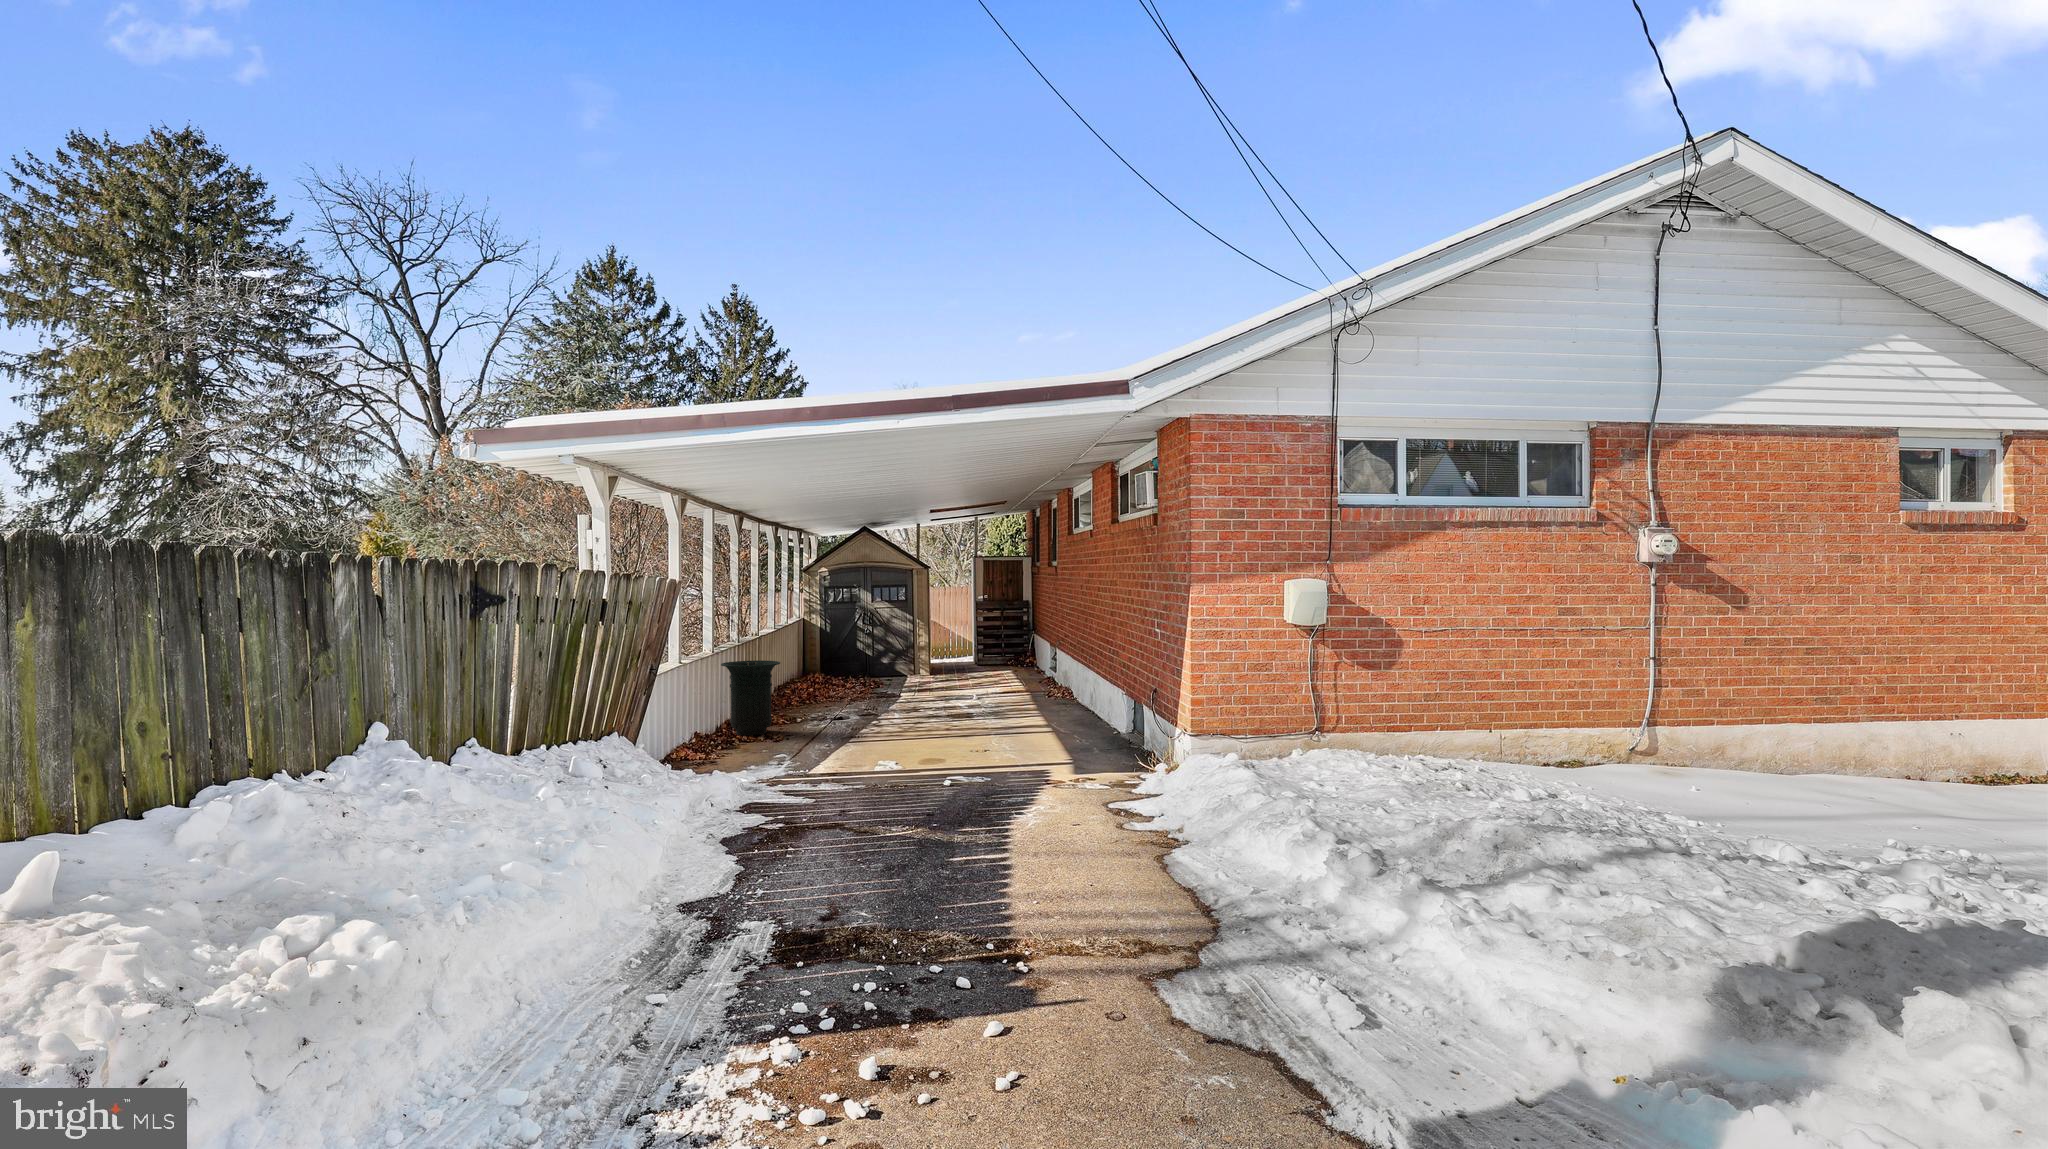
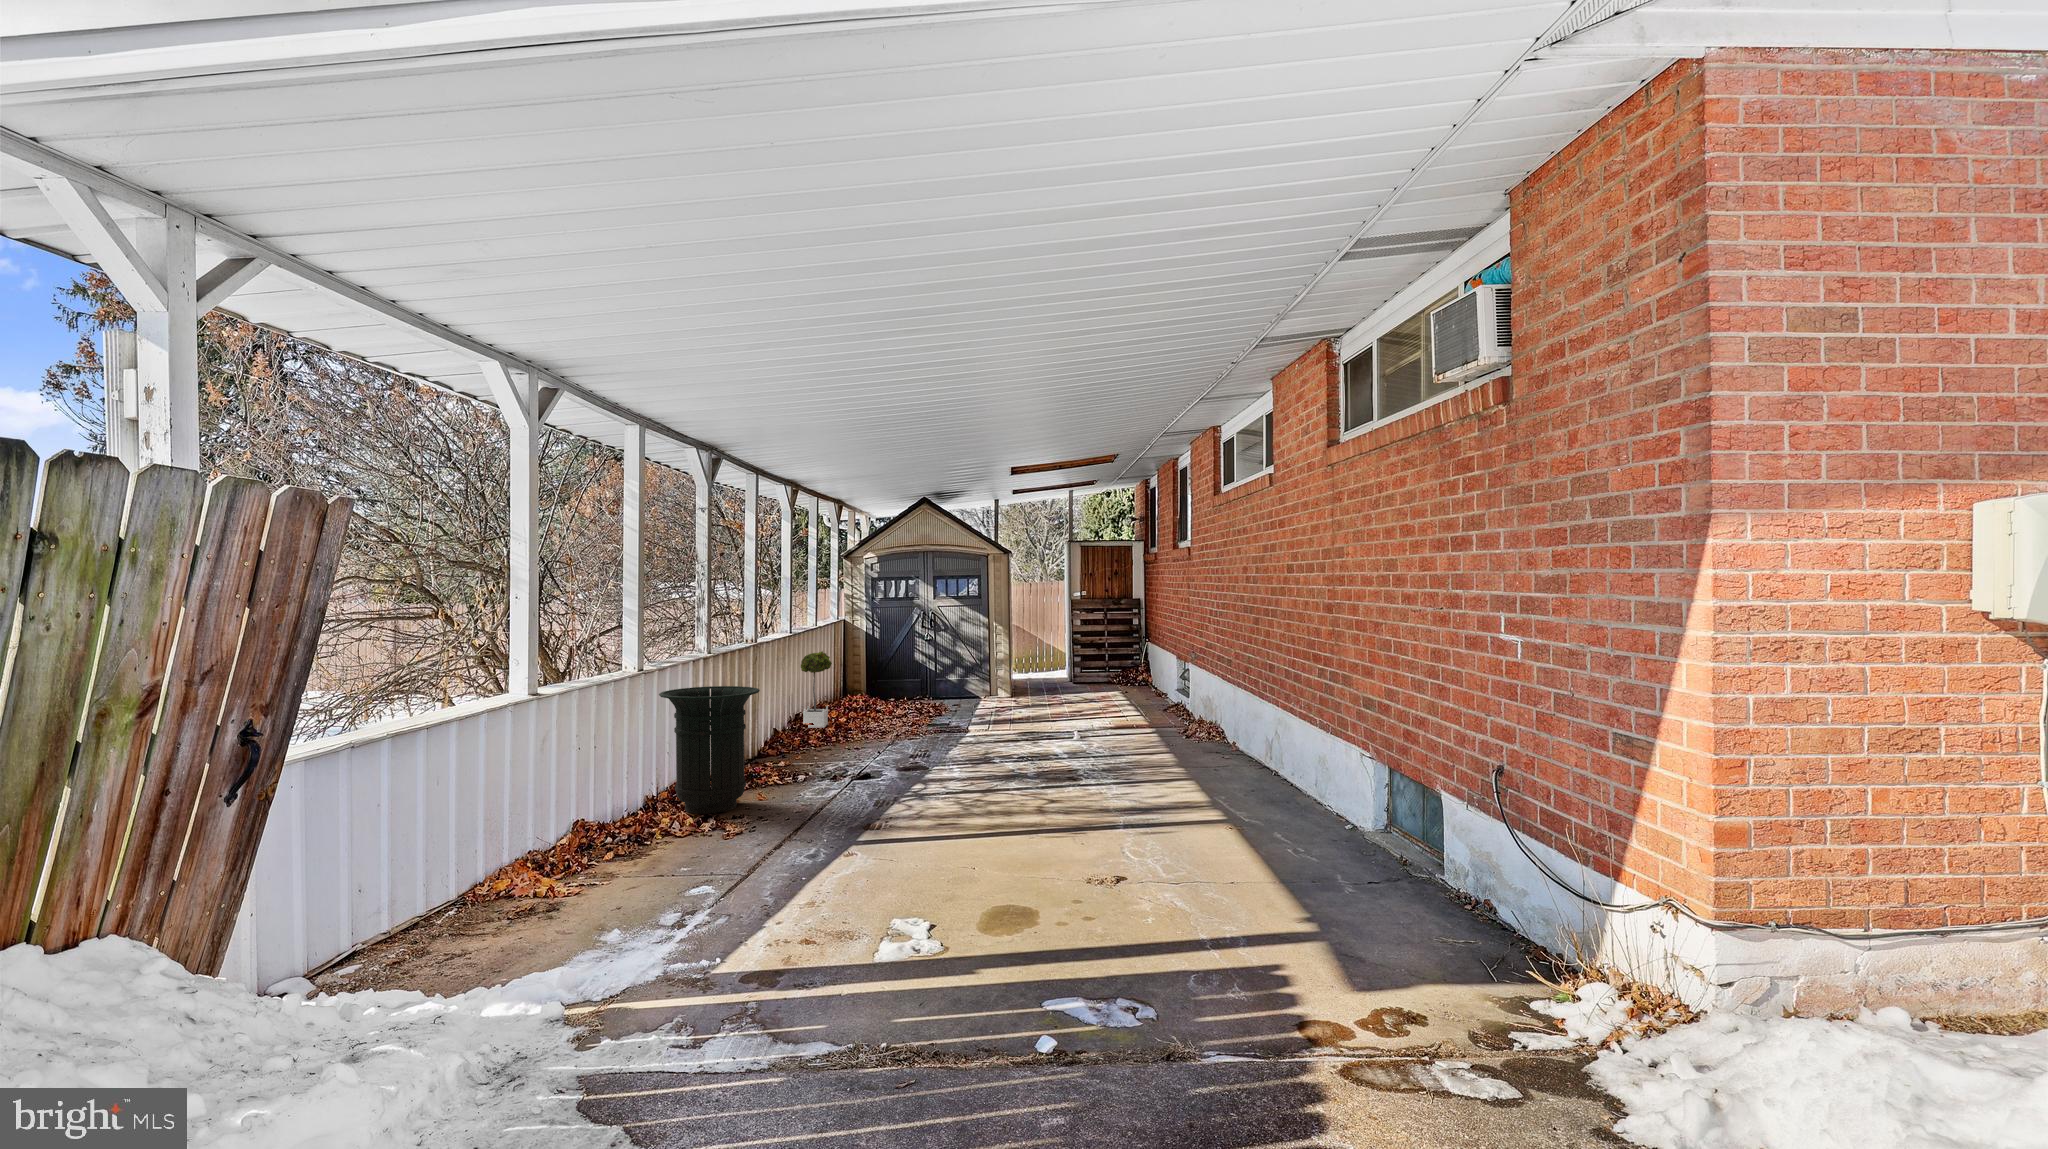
potted tree: none [781,641,803,695] -> present [801,651,832,728]

